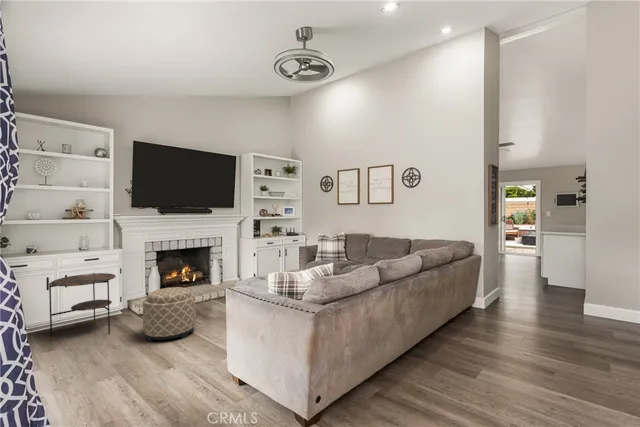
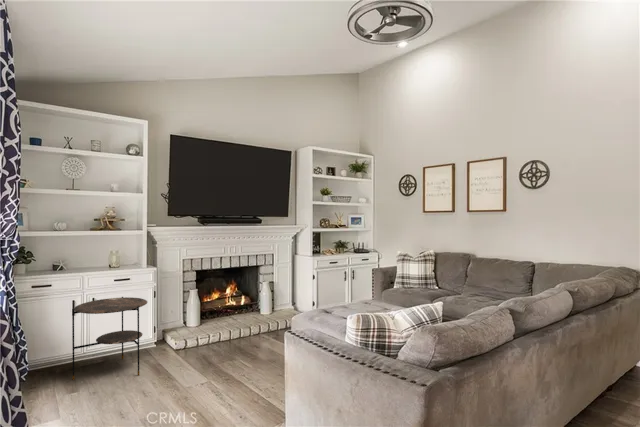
ottoman: present [143,287,196,342] -> none [178,320,242,391]

